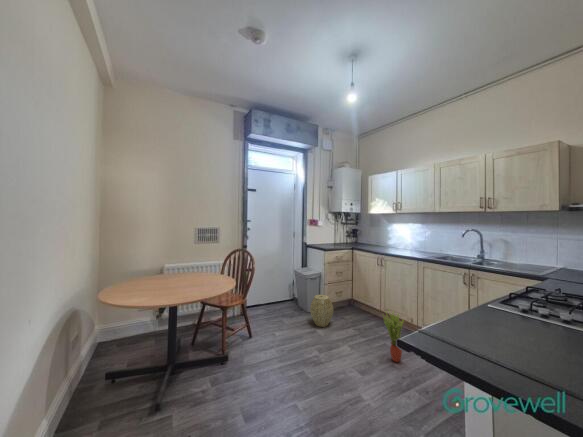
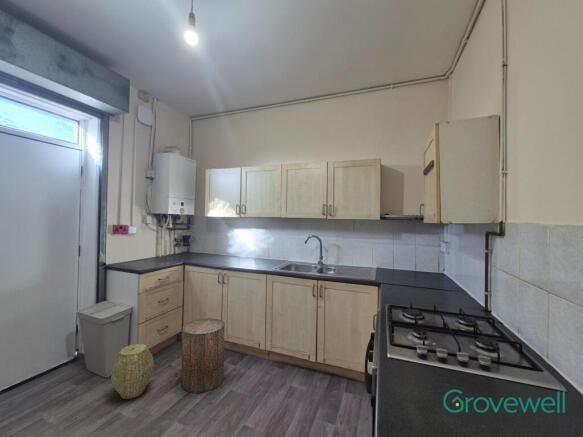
stool: none [350,288,382,339] -> present [181,318,225,393]
potted plant: present [384,310,404,362] -> none [228,345,256,415]

